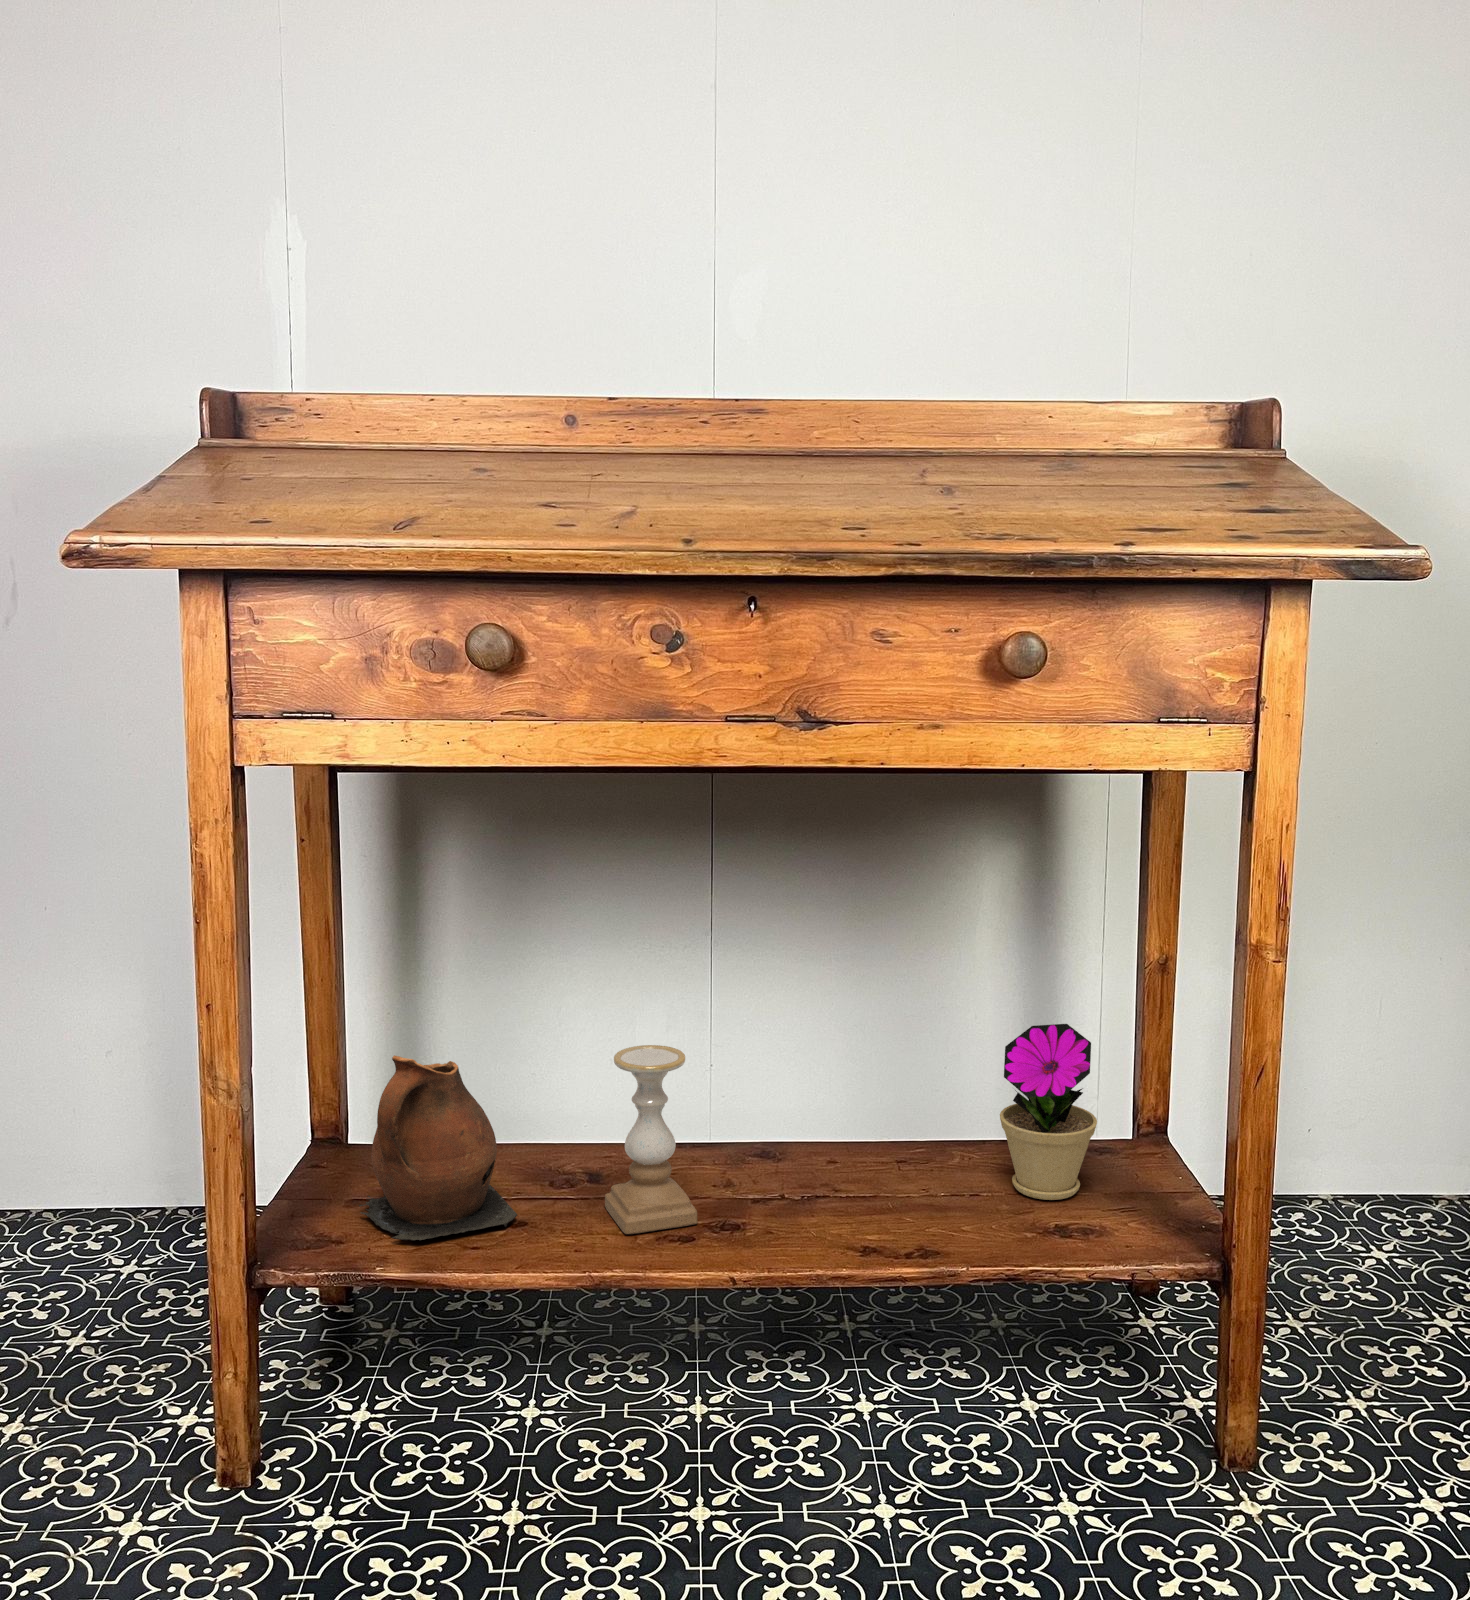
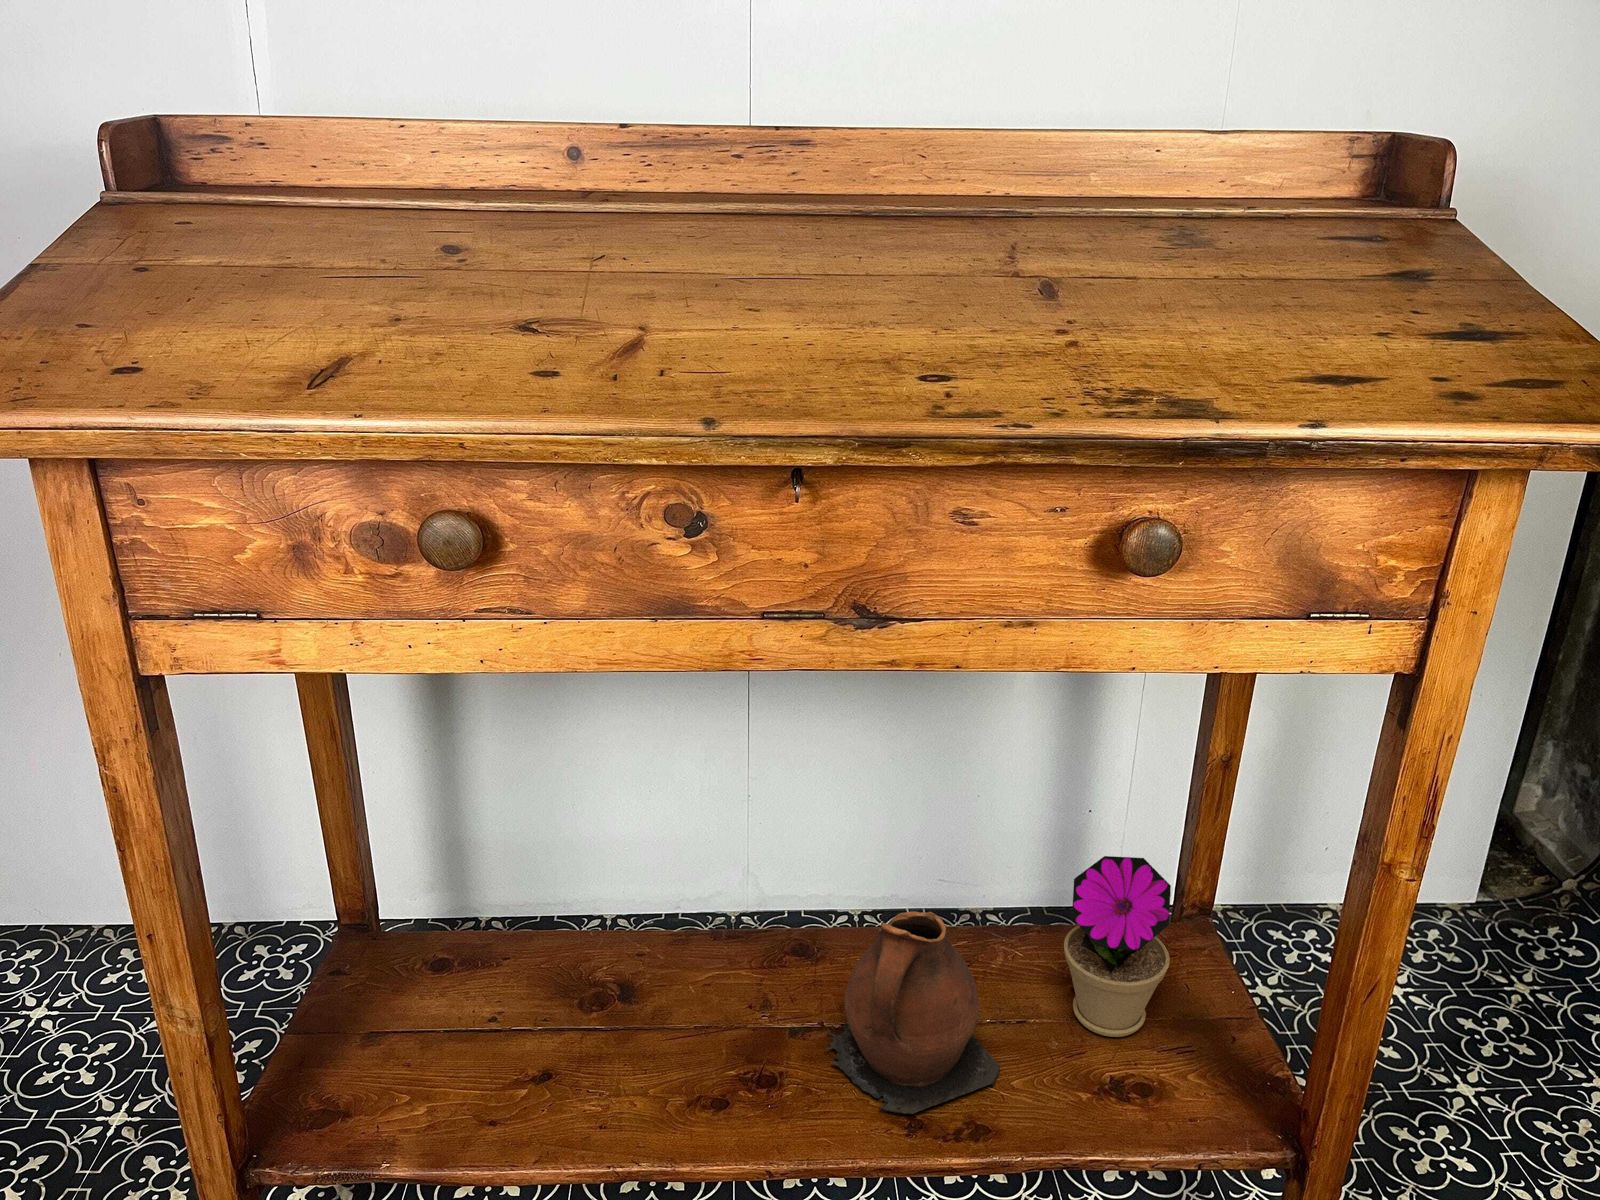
candle holder: present [605,1045,697,1234] -> none [638,892,736,1099]
ceramic pitcher: present [359,1055,517,1240] -> present [825,911,1000,1114]

